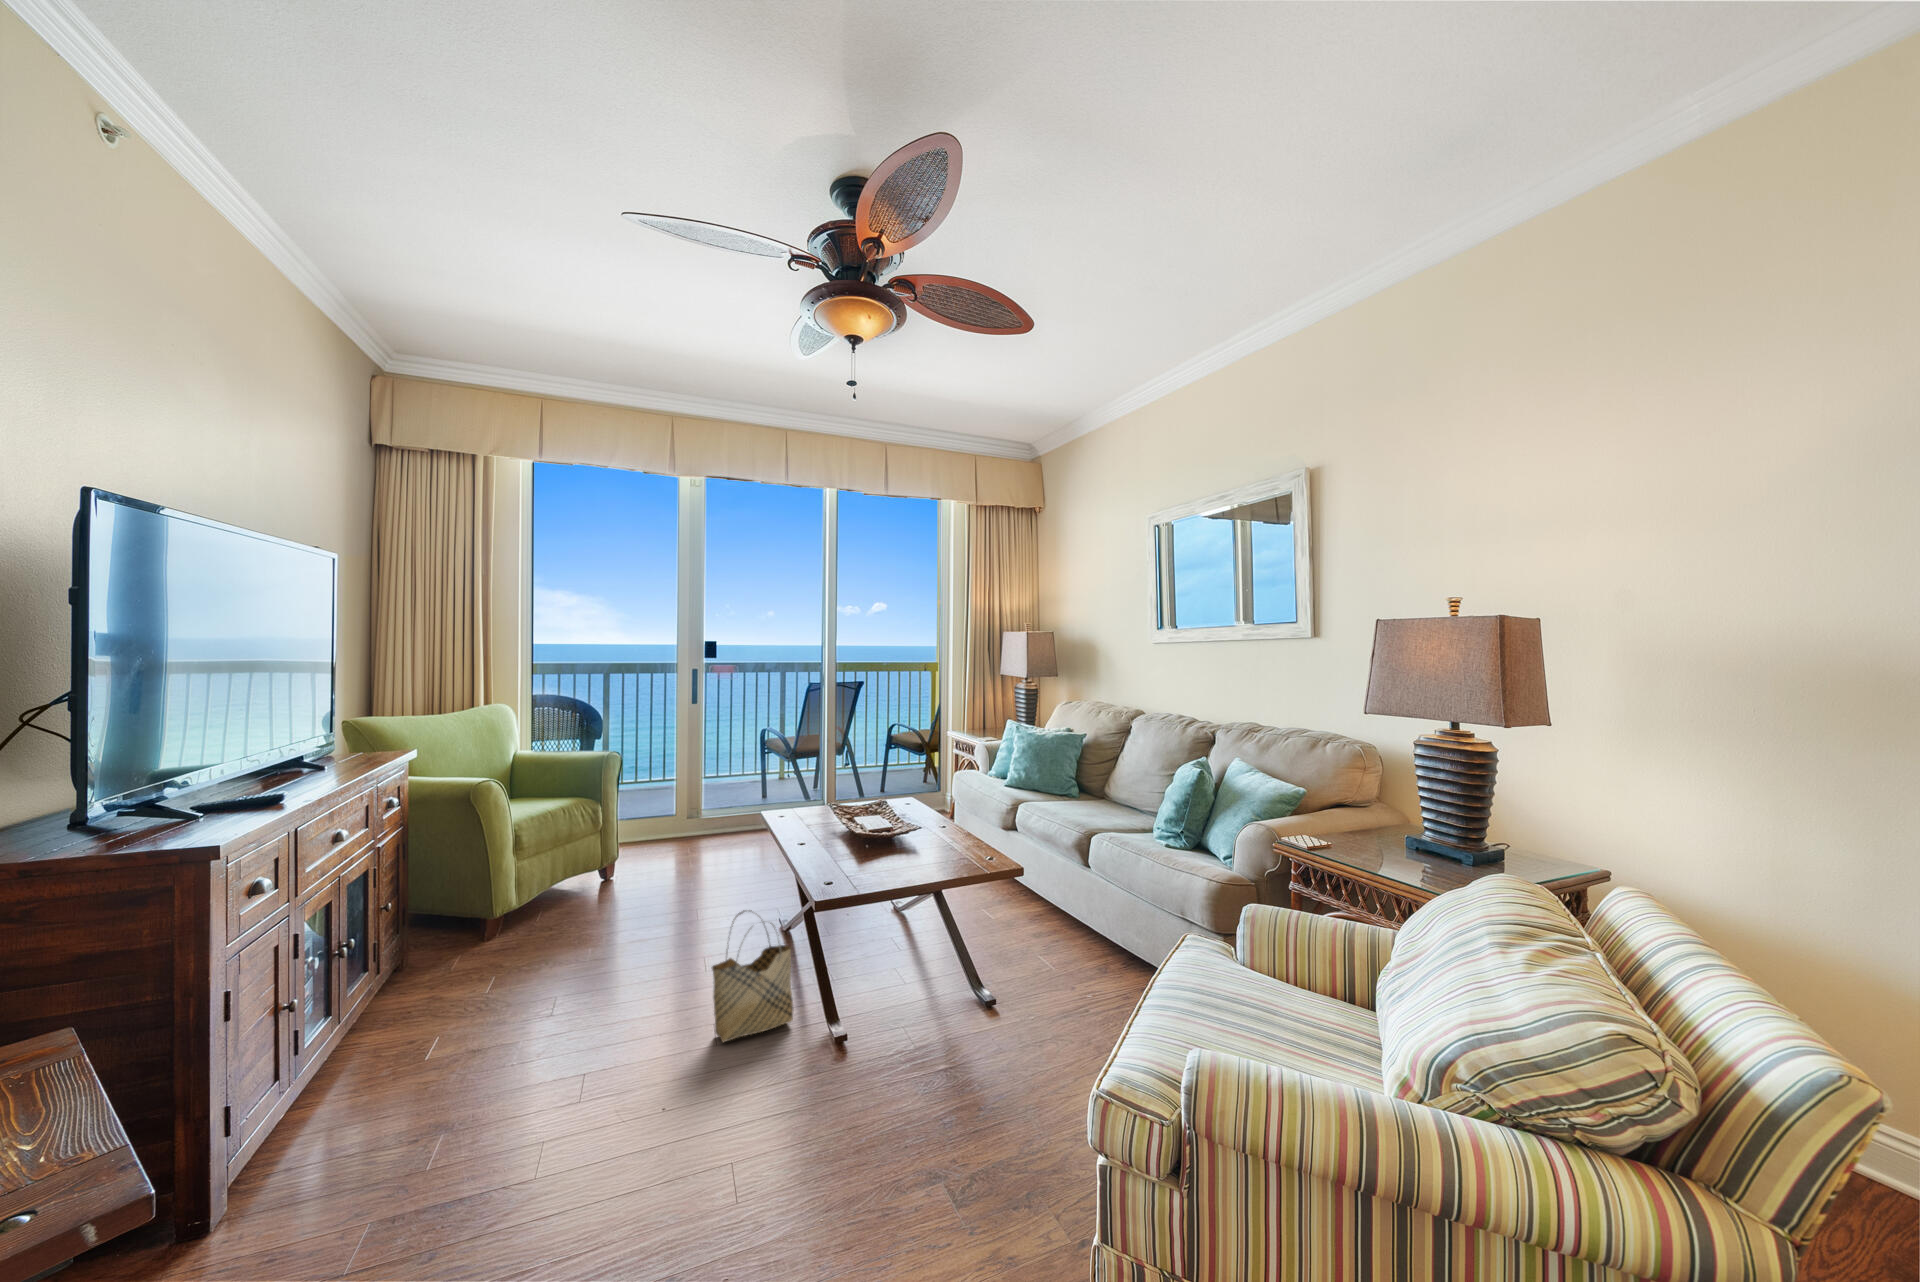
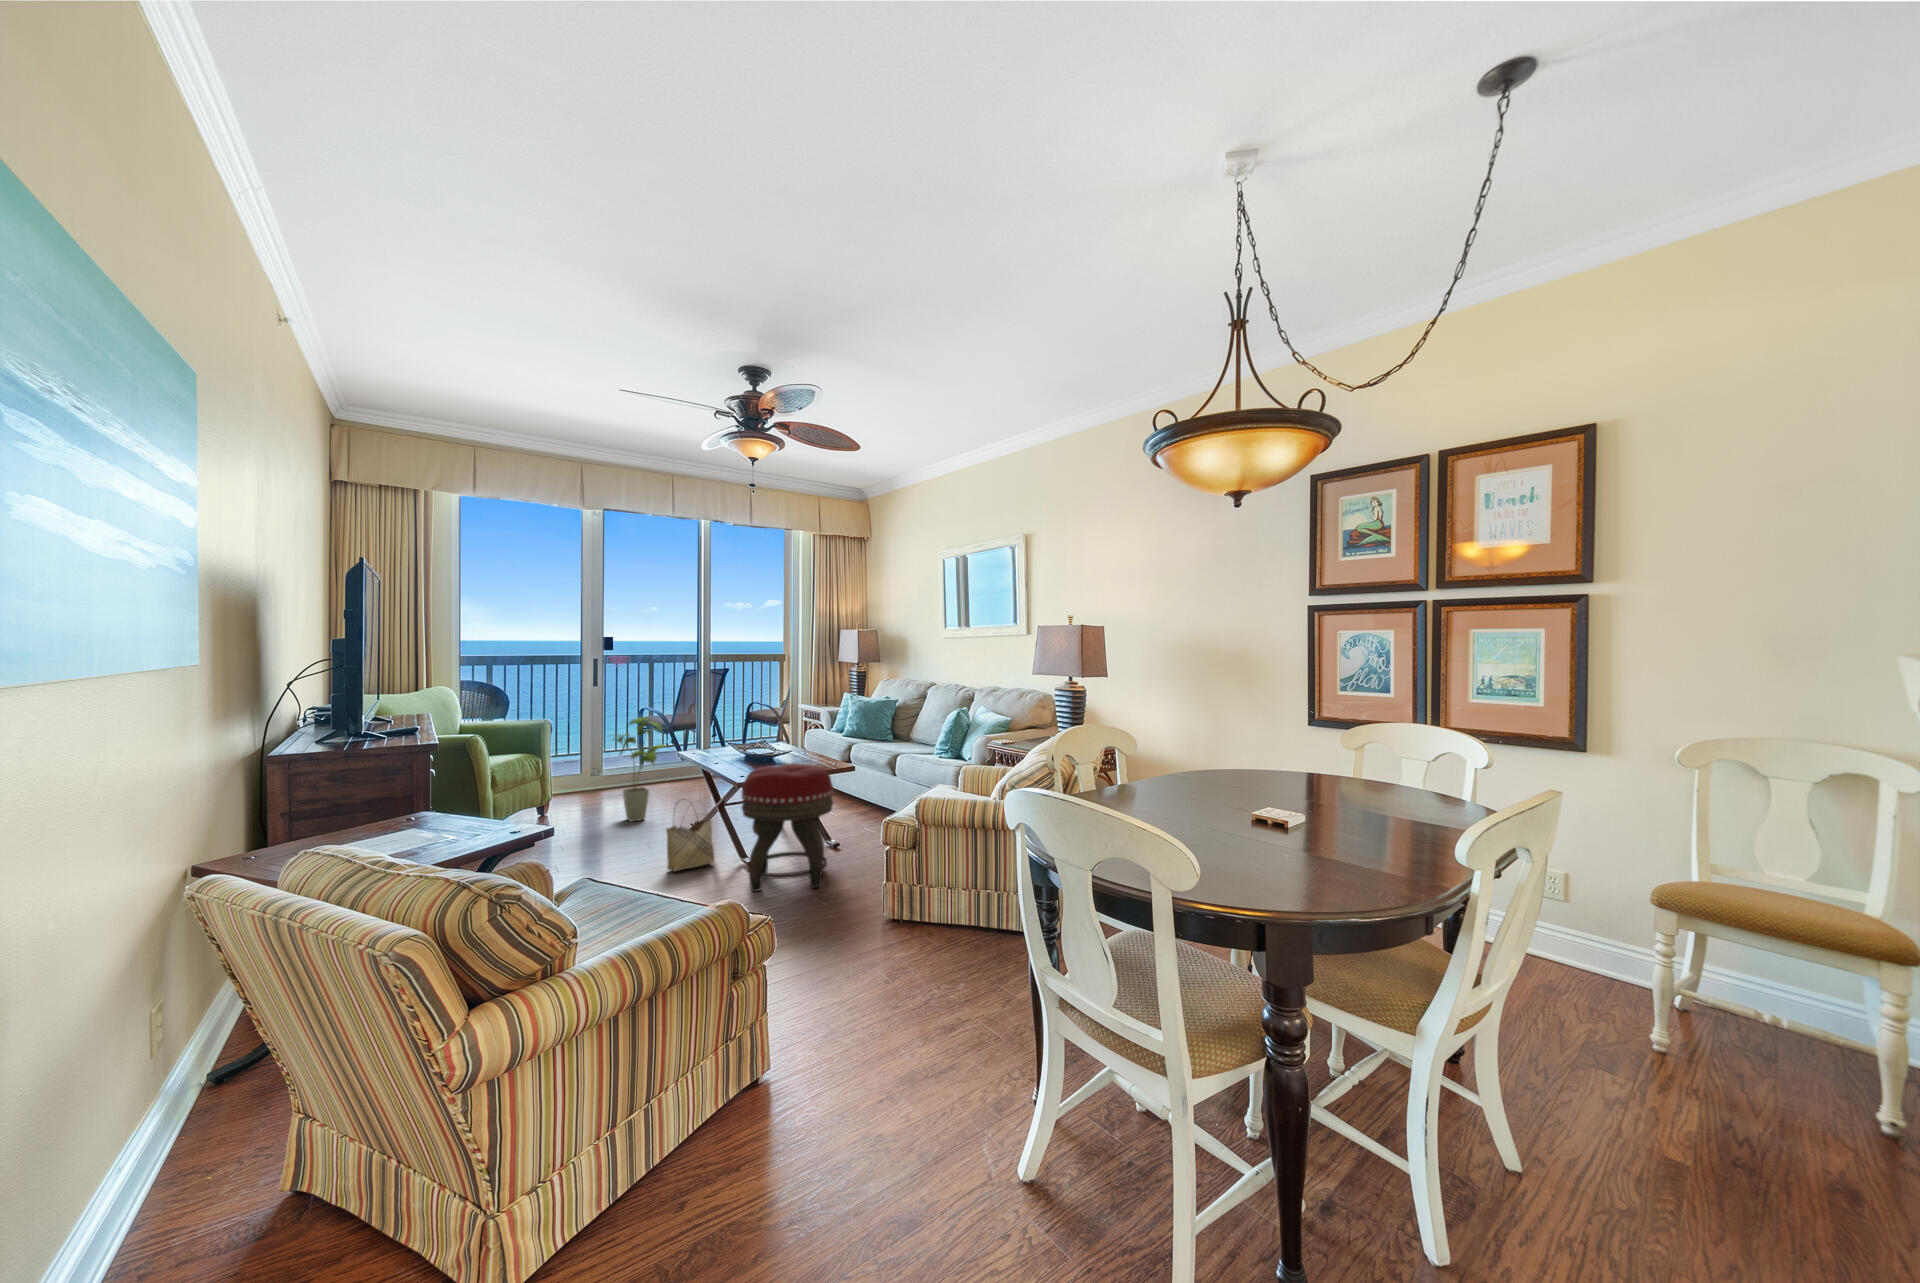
house plant: none [688,754,768,902] -> present [615,717,665,821]
footstool: none [824,869,989,1131] -> present [742,763,833,891]

